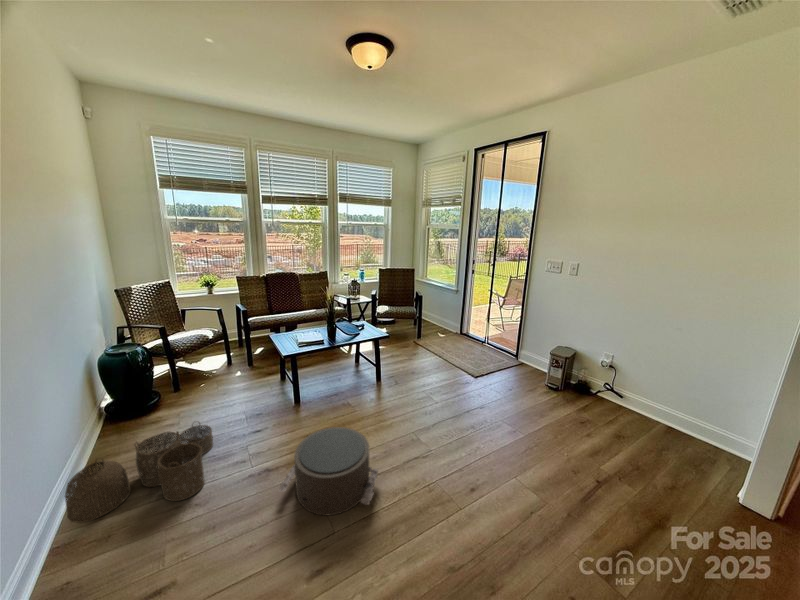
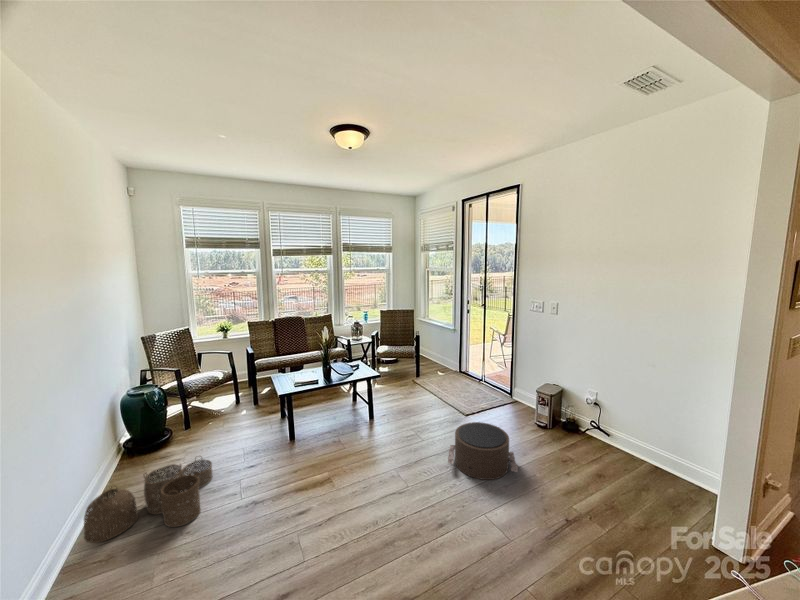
pouf: present [279,427,378,516] -> present [448,422,518,480]

